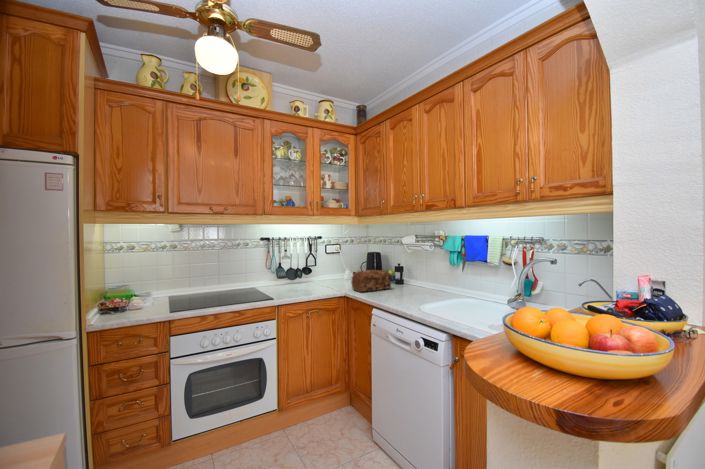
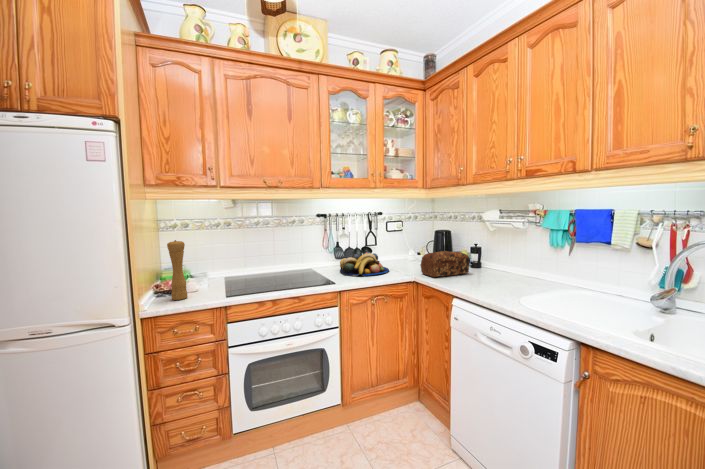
pepper mill: none [115,261,132,316] -> present [167,240,187,300]
fruit bowl: none [281,271,325,293] -> present [340,252,389,276]

